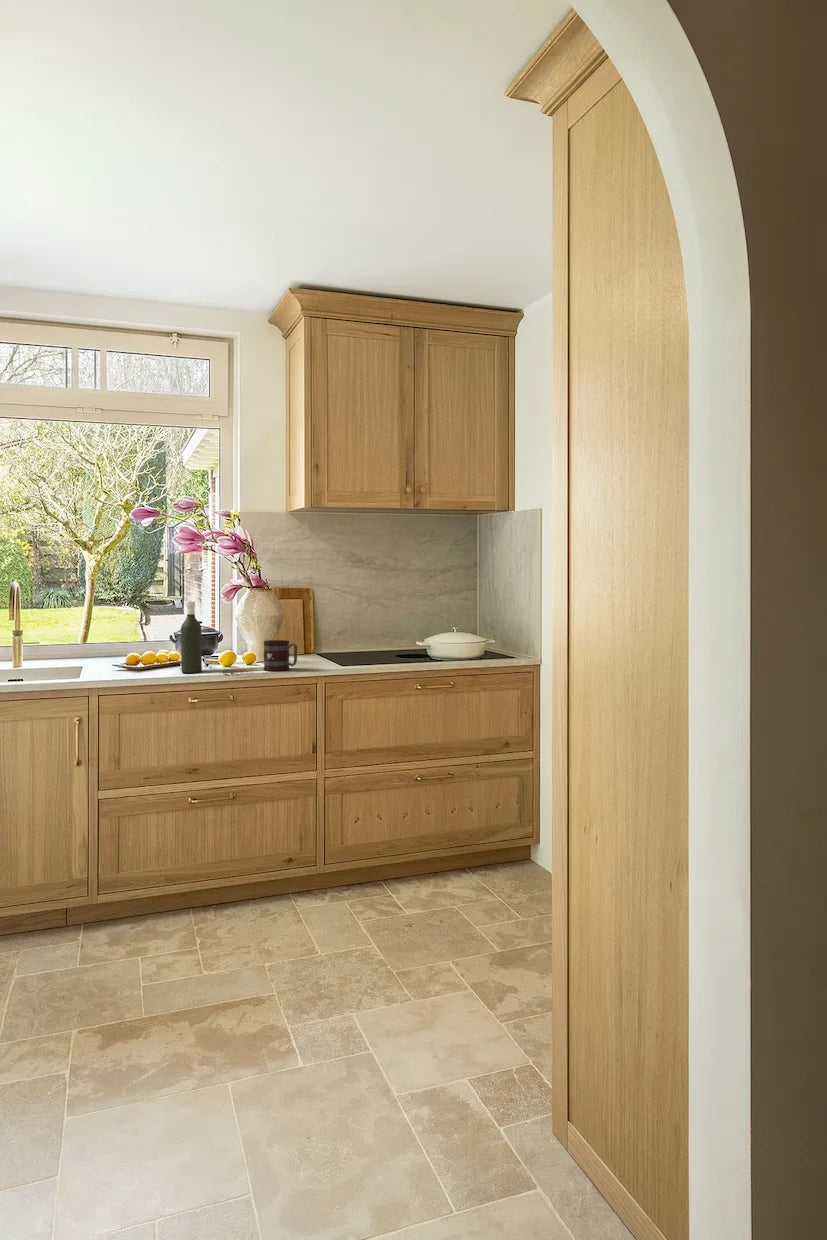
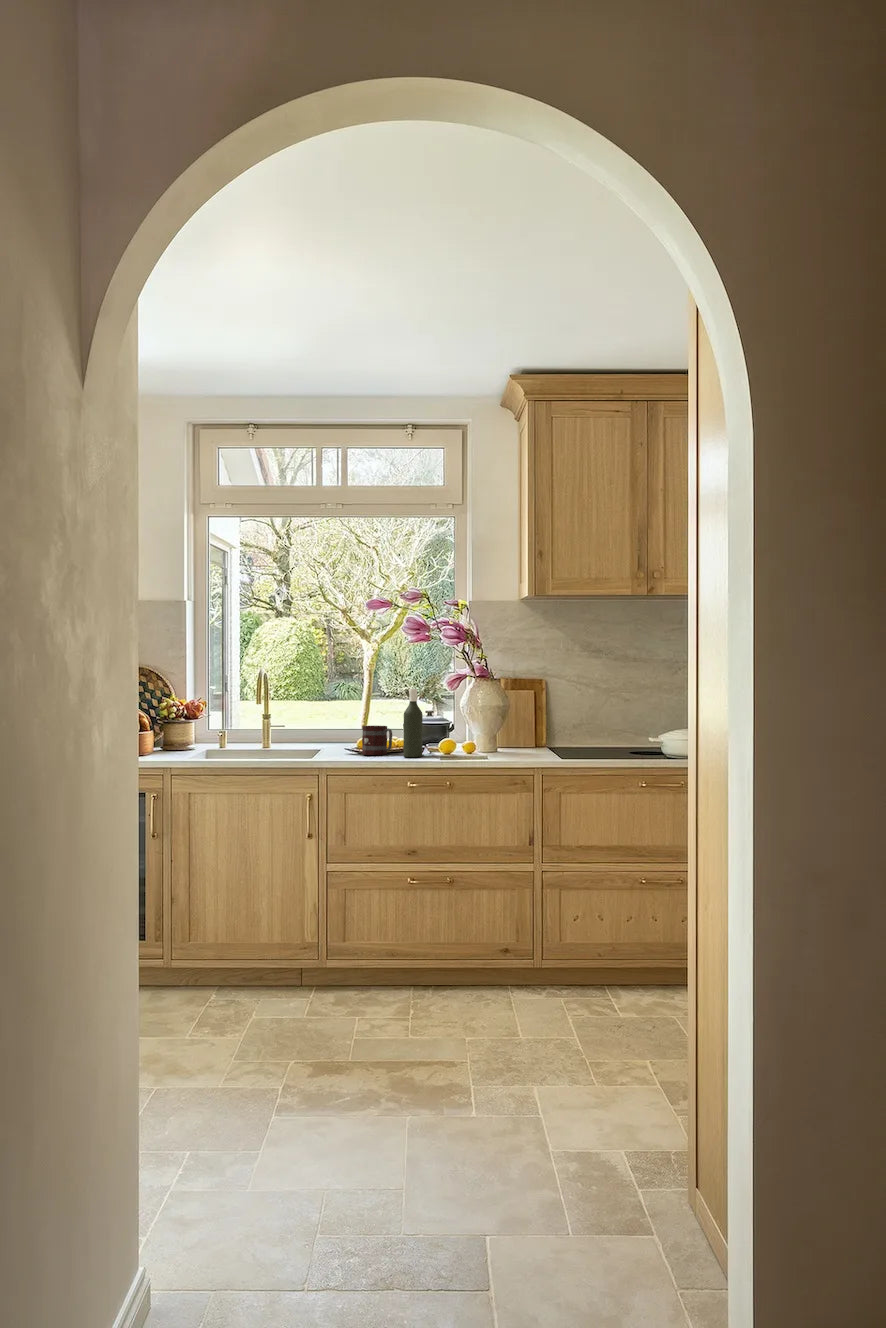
mug: present [264,640,297,671] -> present [362,726,392,755]

